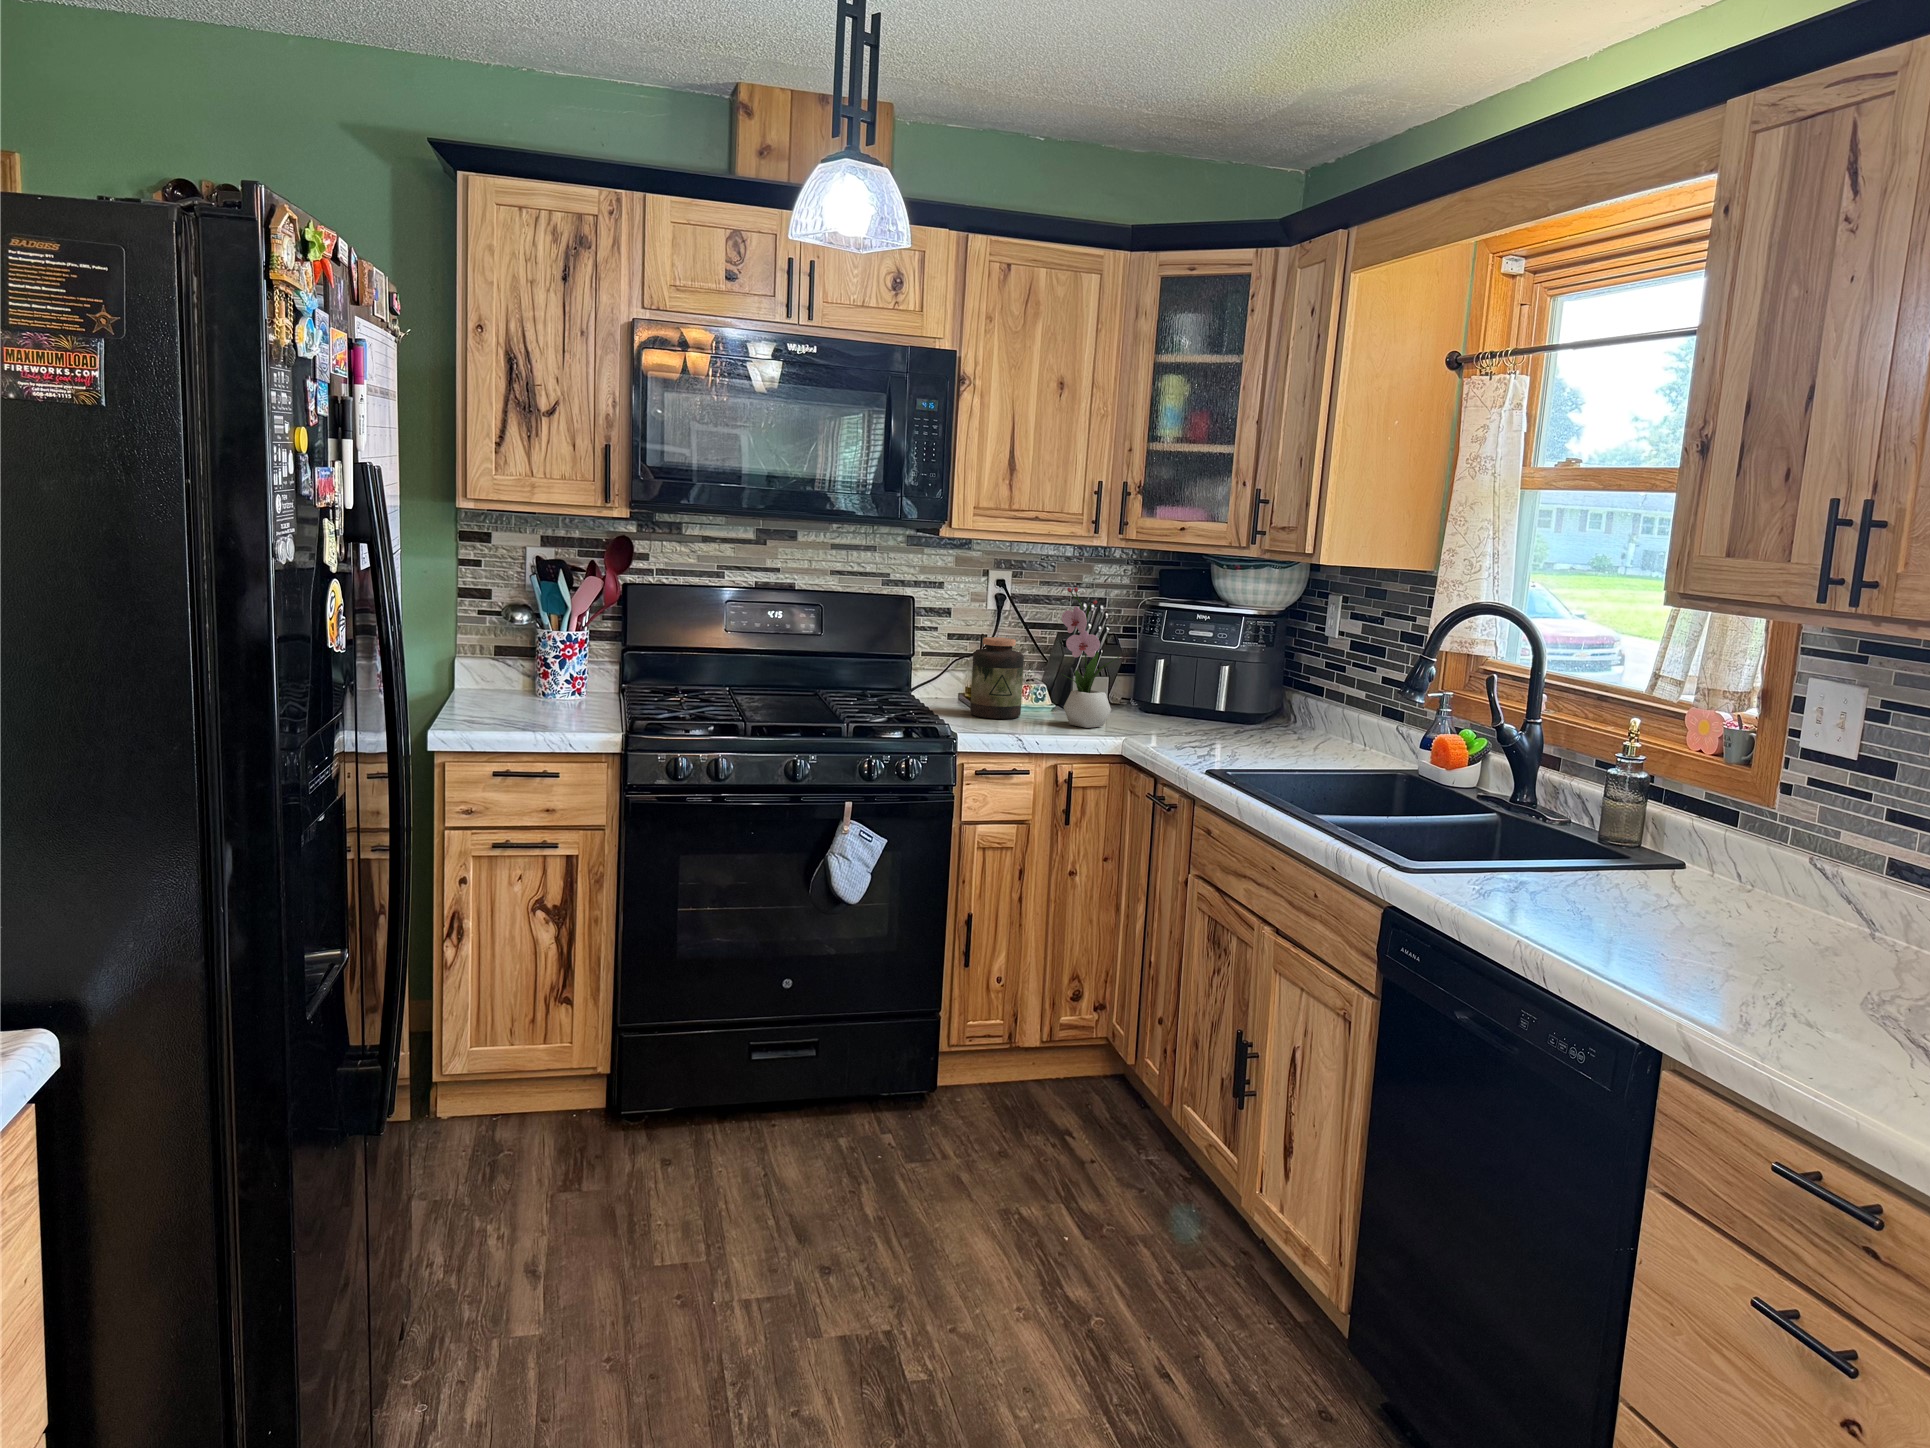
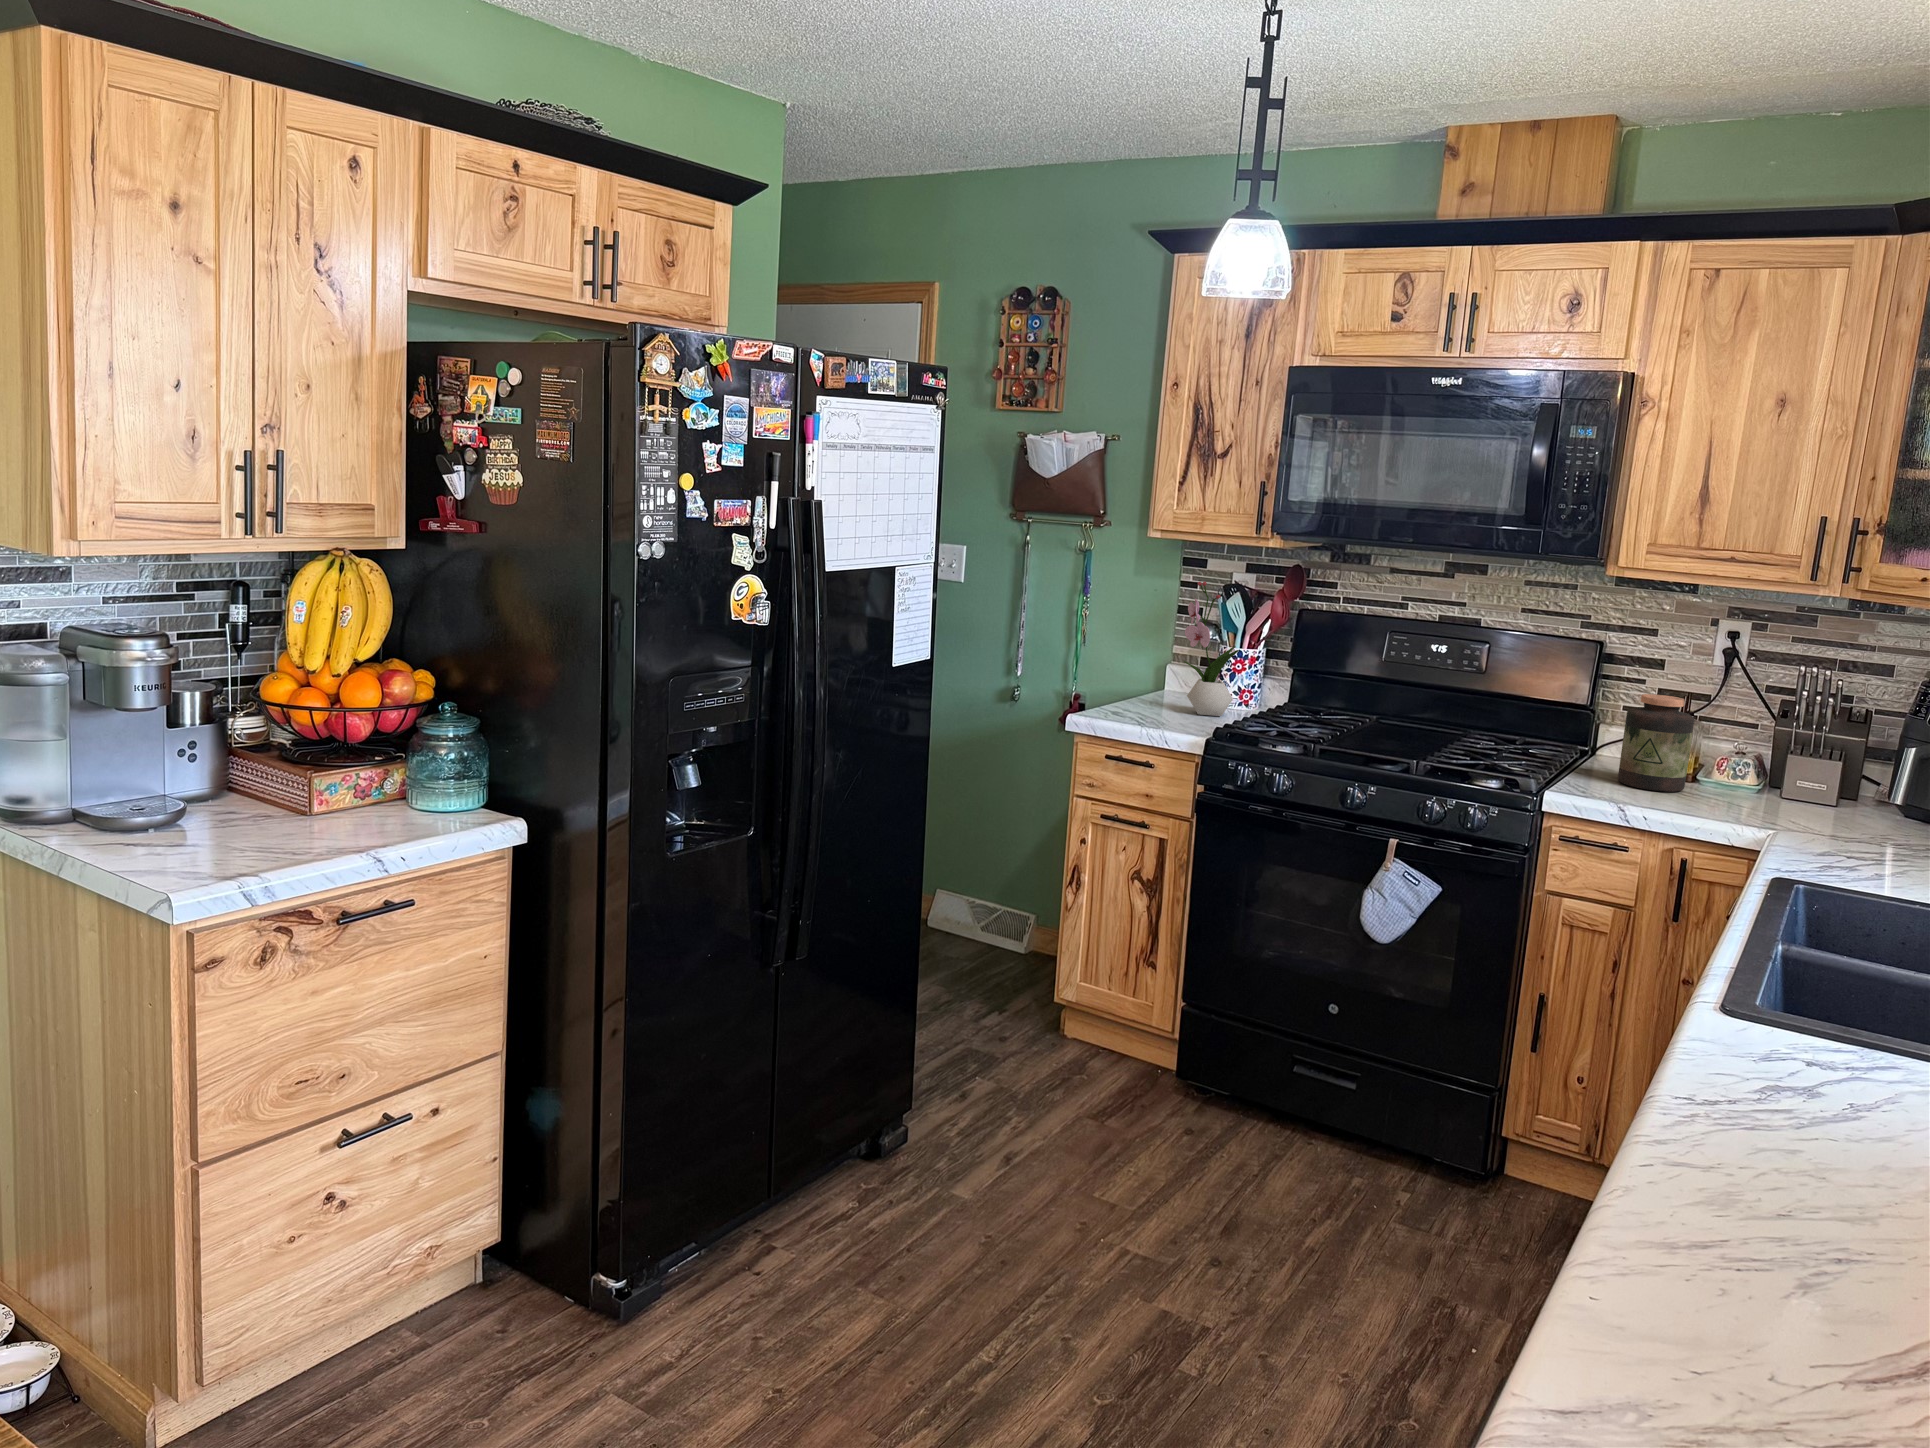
flower arrangement: present [1062,587,1120,728] -> present [1184,582,1239,716]

